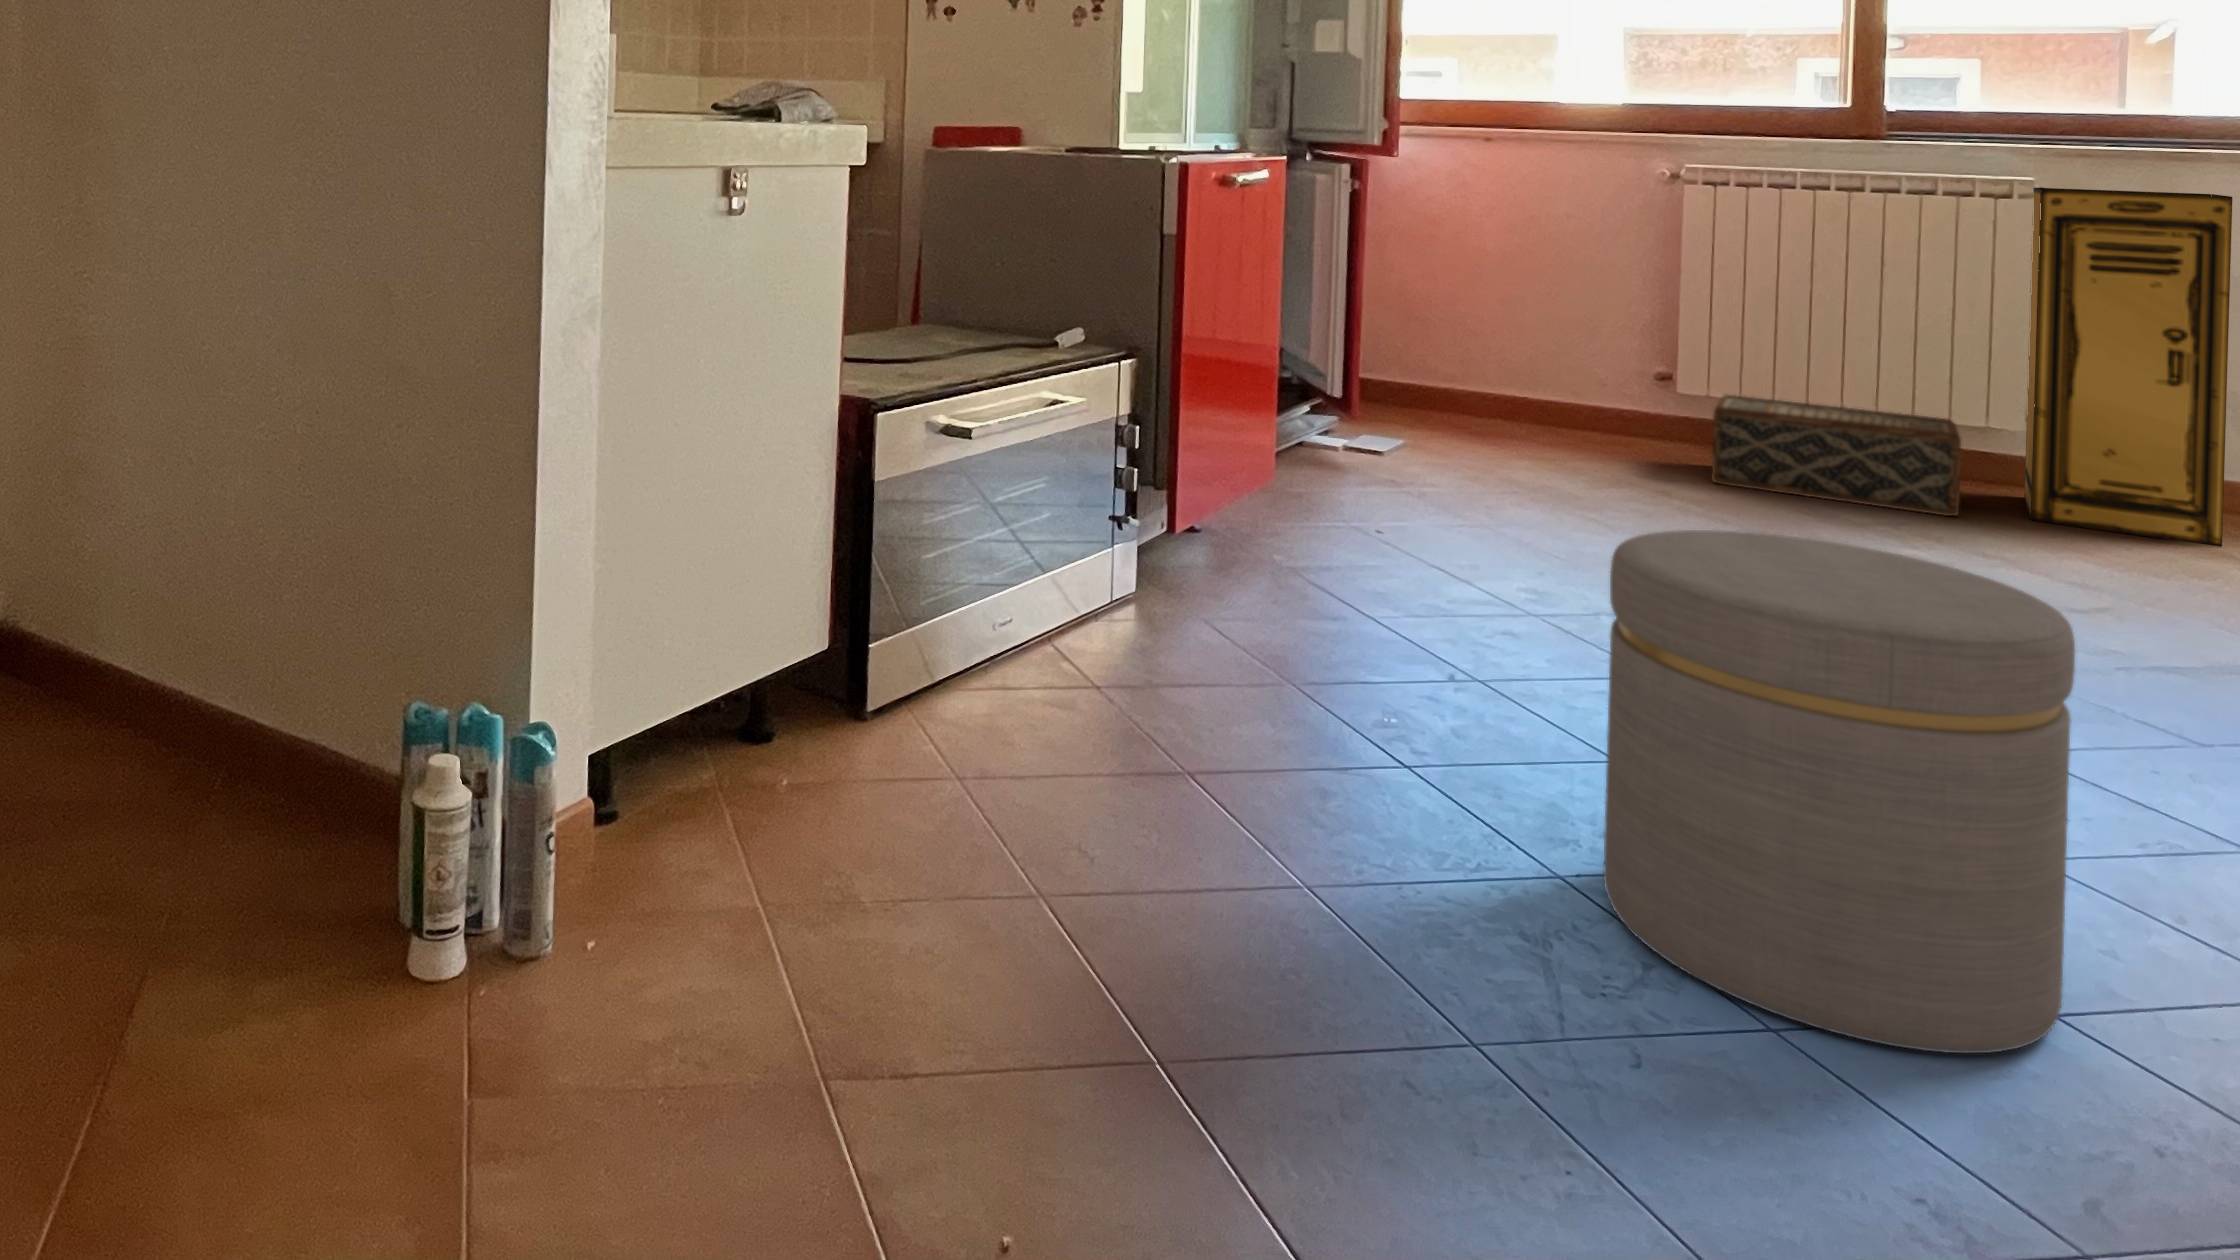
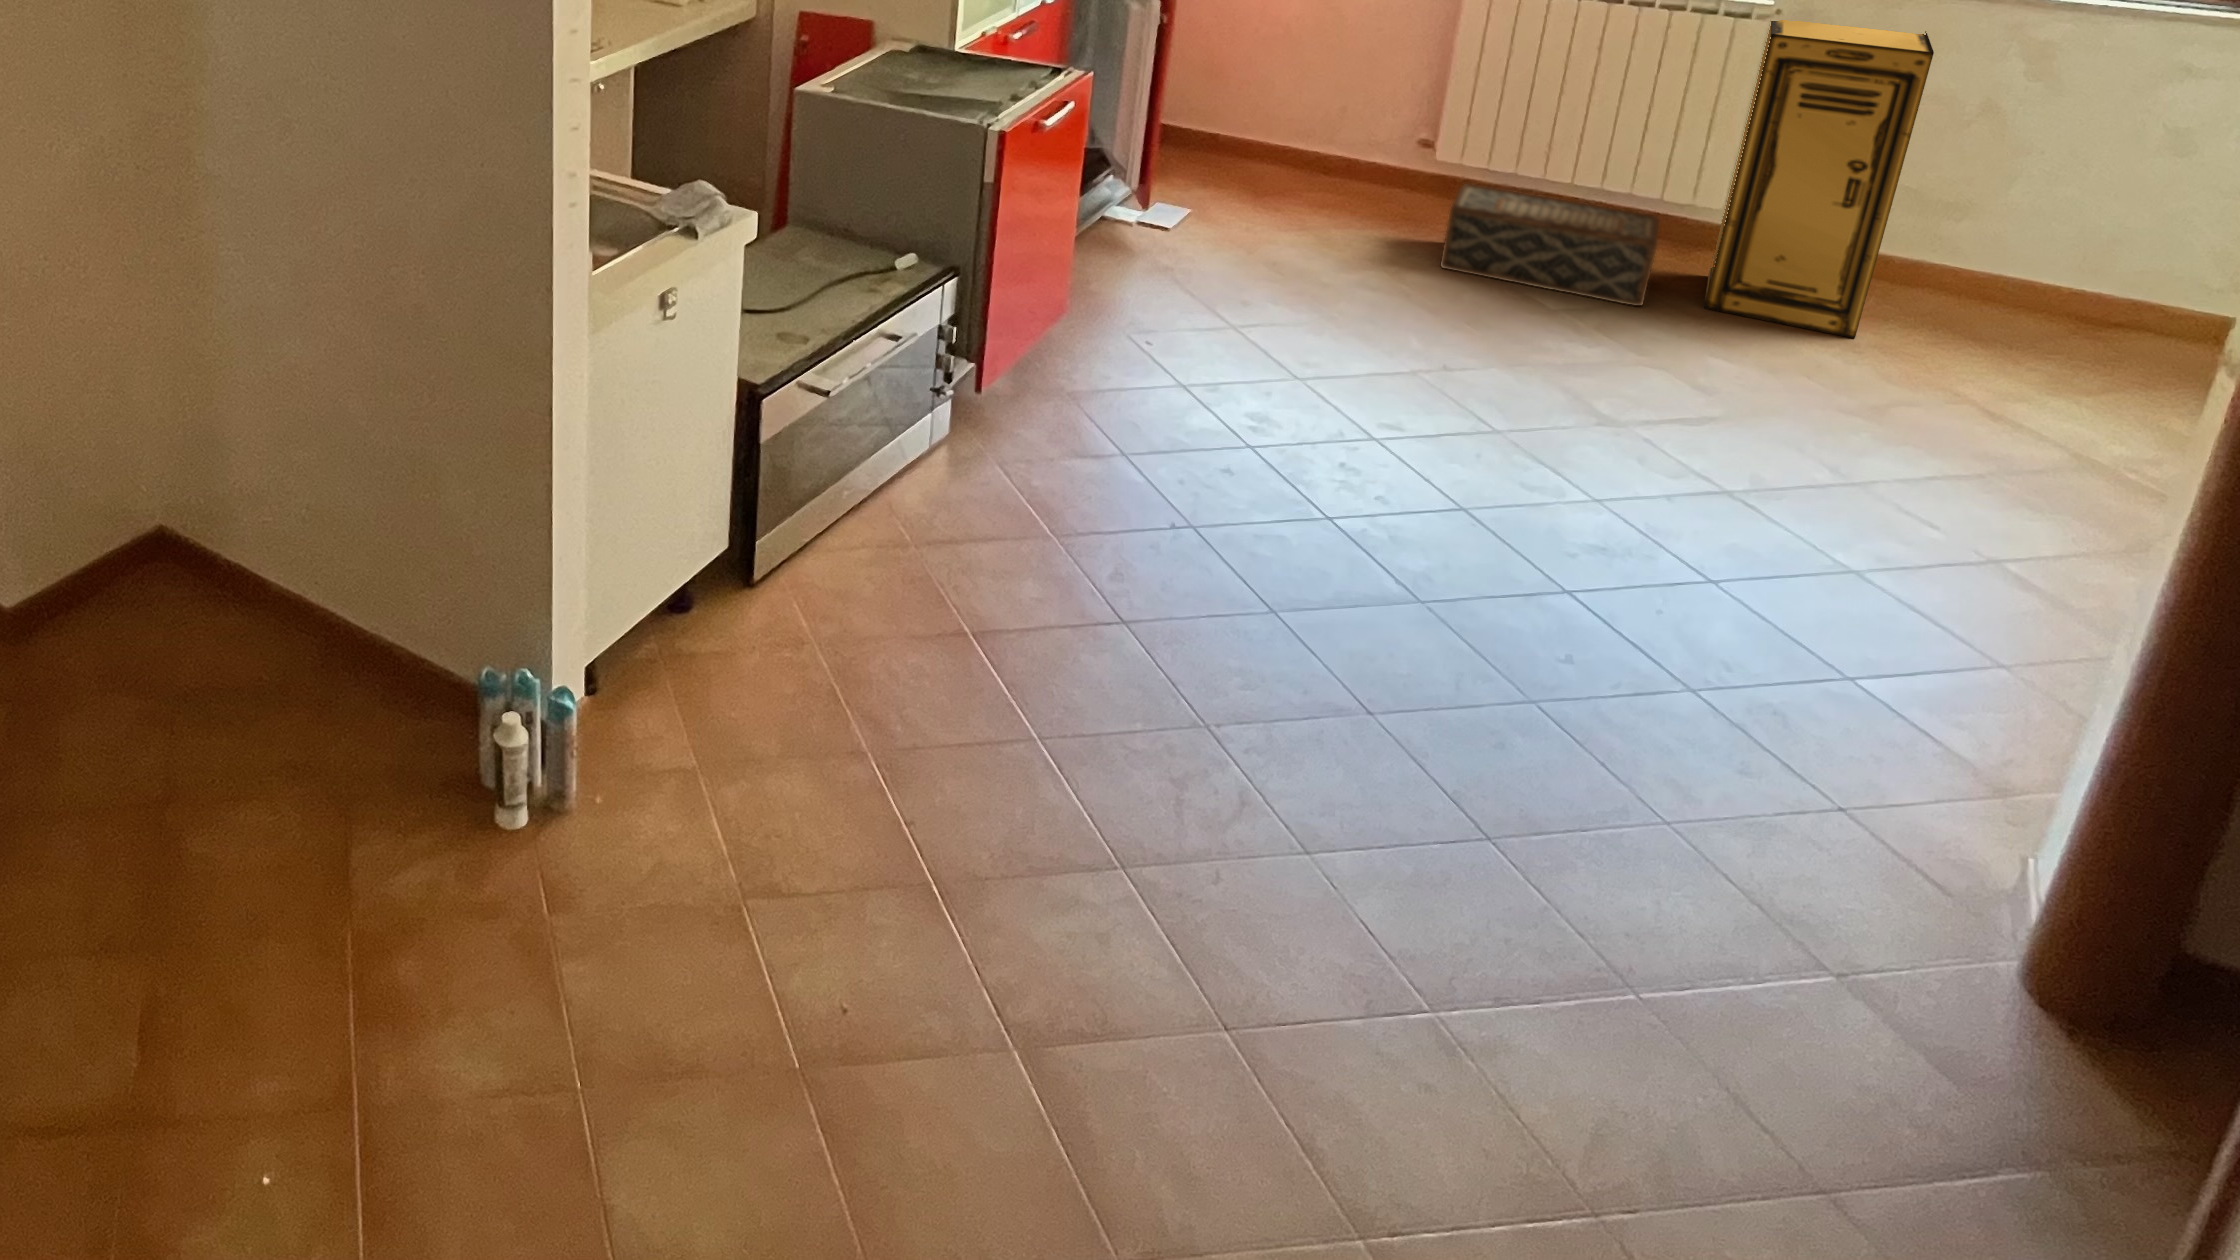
ottoman: present [1604,530,2075,1053] -> none [1278,503,1609,864]

